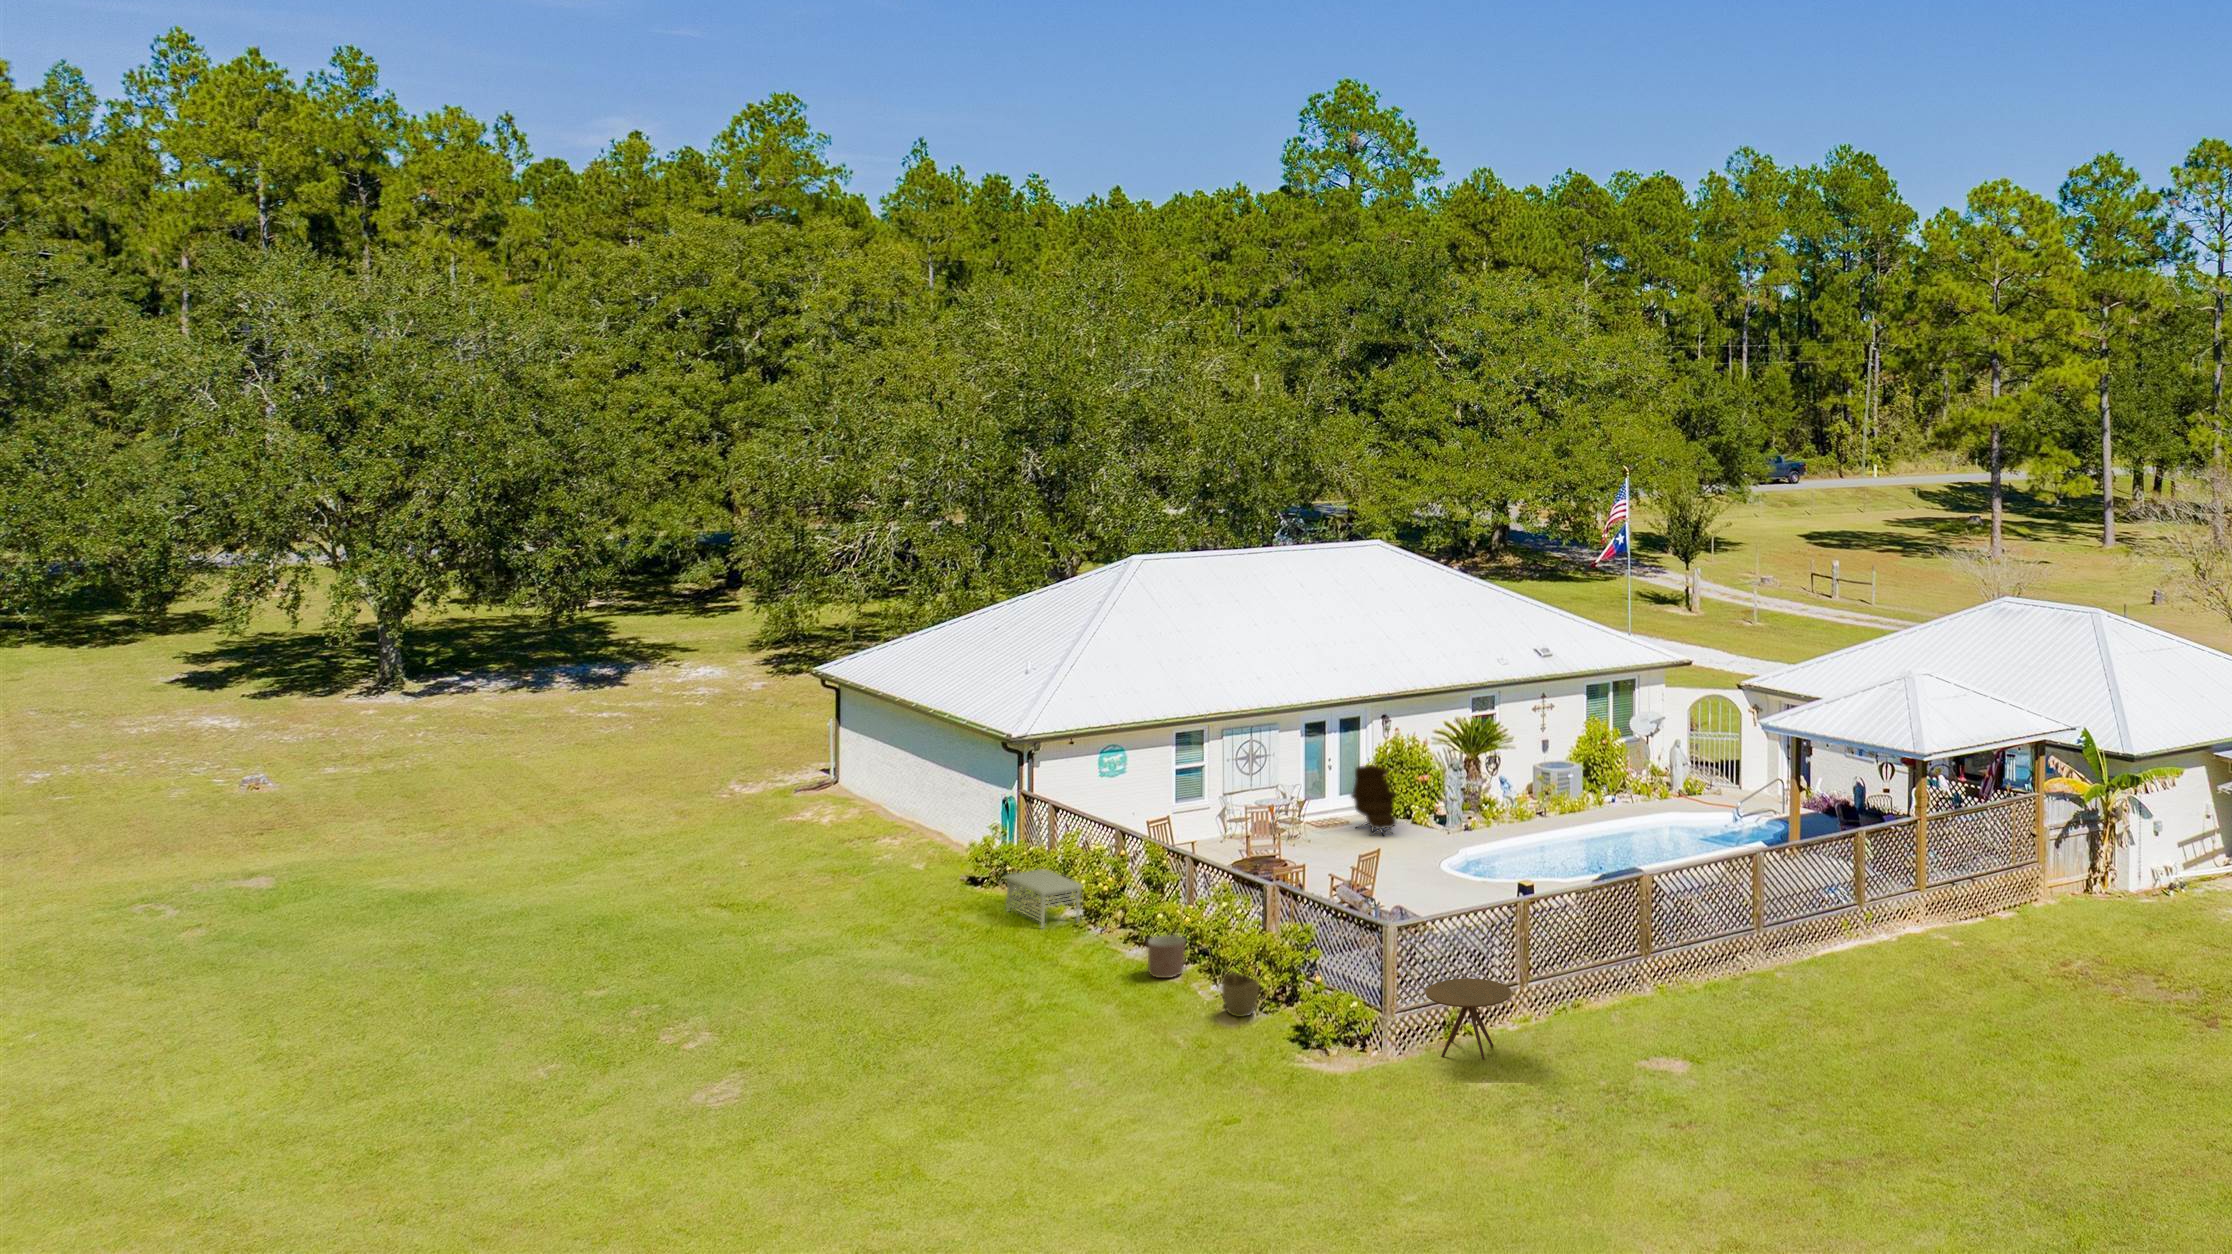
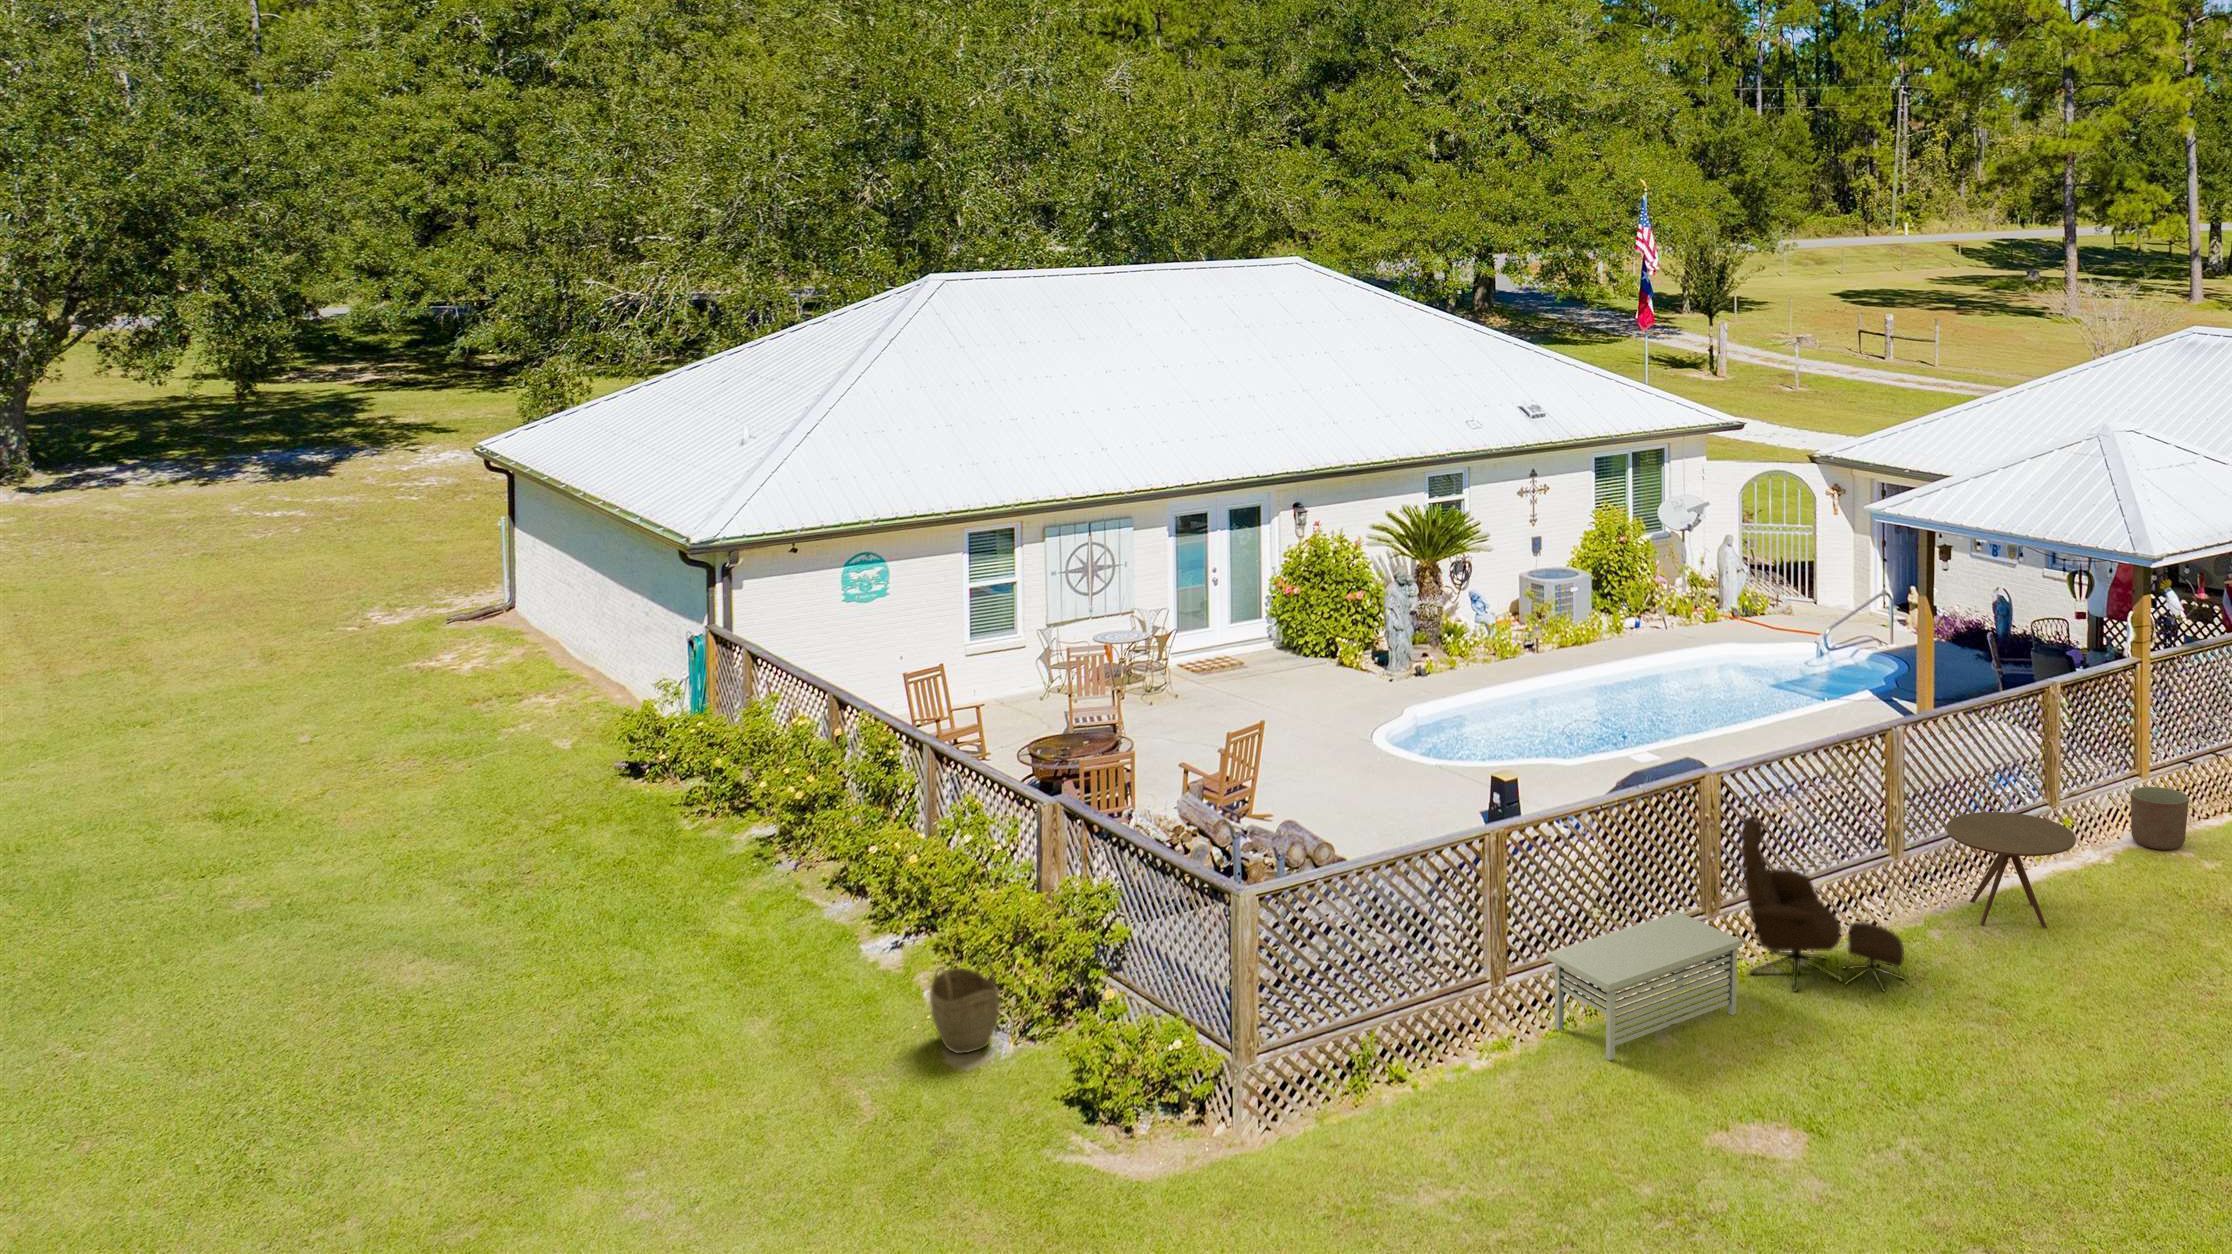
lounge chair: present [1351,765,1397,831] -> present [1741,817,1904,991]
storage bench: present [1005,869,1083,928] -> present [1547,912,1742,1060]
planter: present [1148,935,1186,978] -> present [2131,787,2189,850]
round table: present [1426,978,1511,1060] -> present [1946,812,2076,928]

